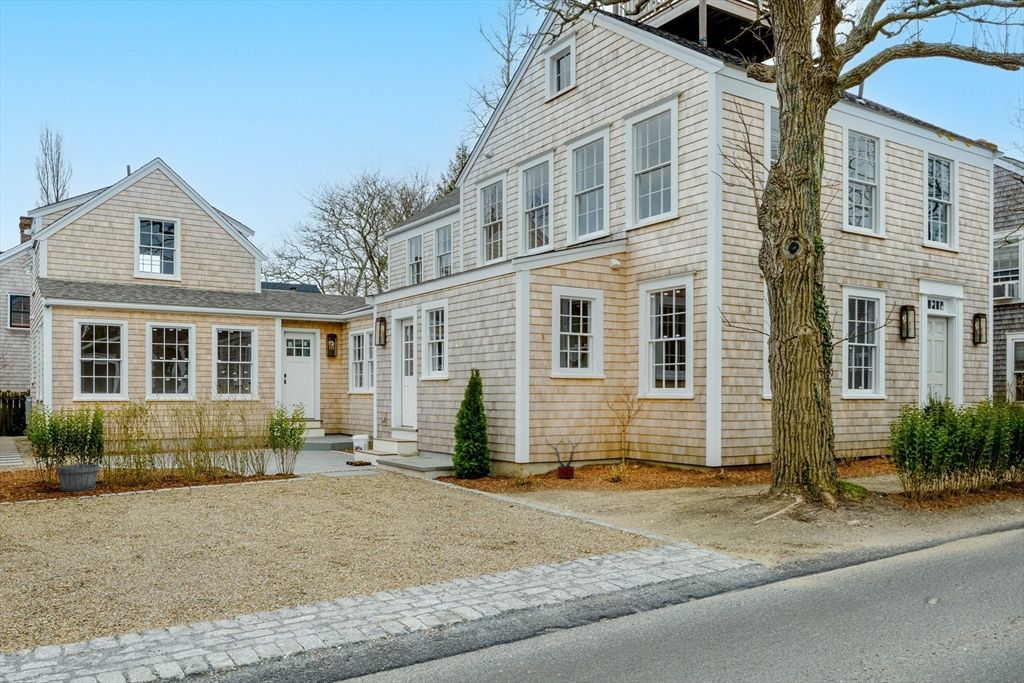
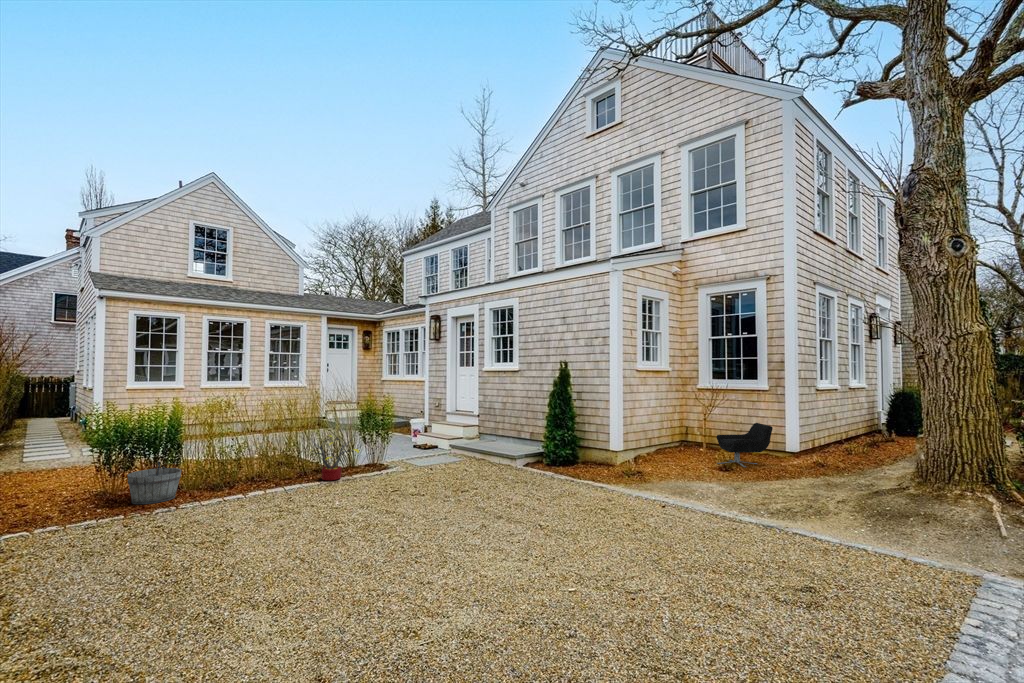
lounge chair: none [630,435,684,481] -> present [717,423,773,467]
decorative plant: present [551,441,589,478] -> present [314,438,359,480]

